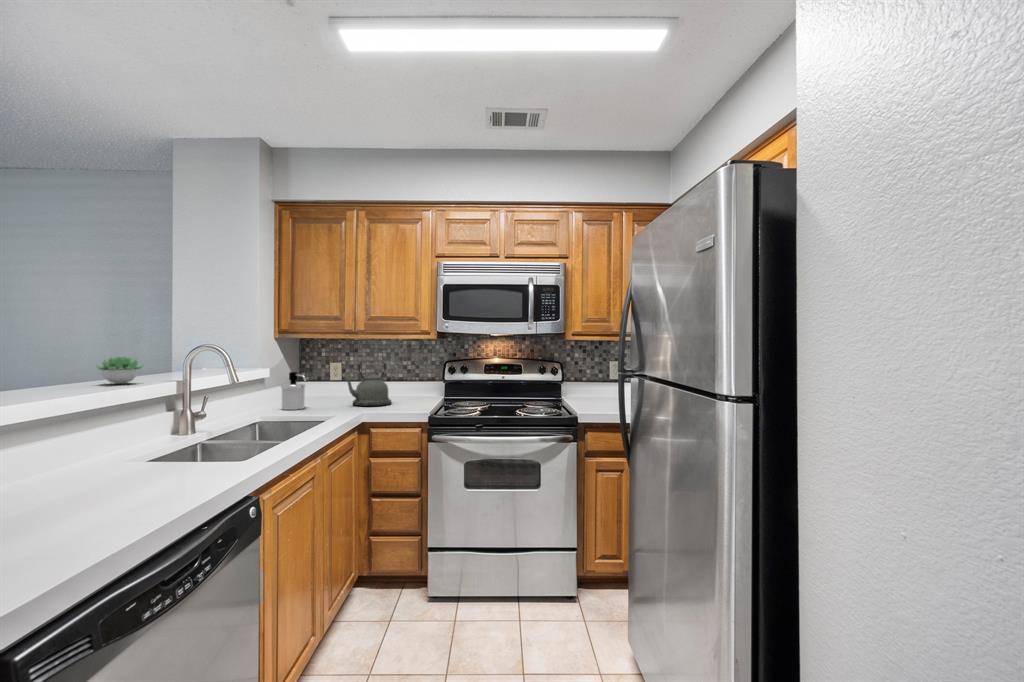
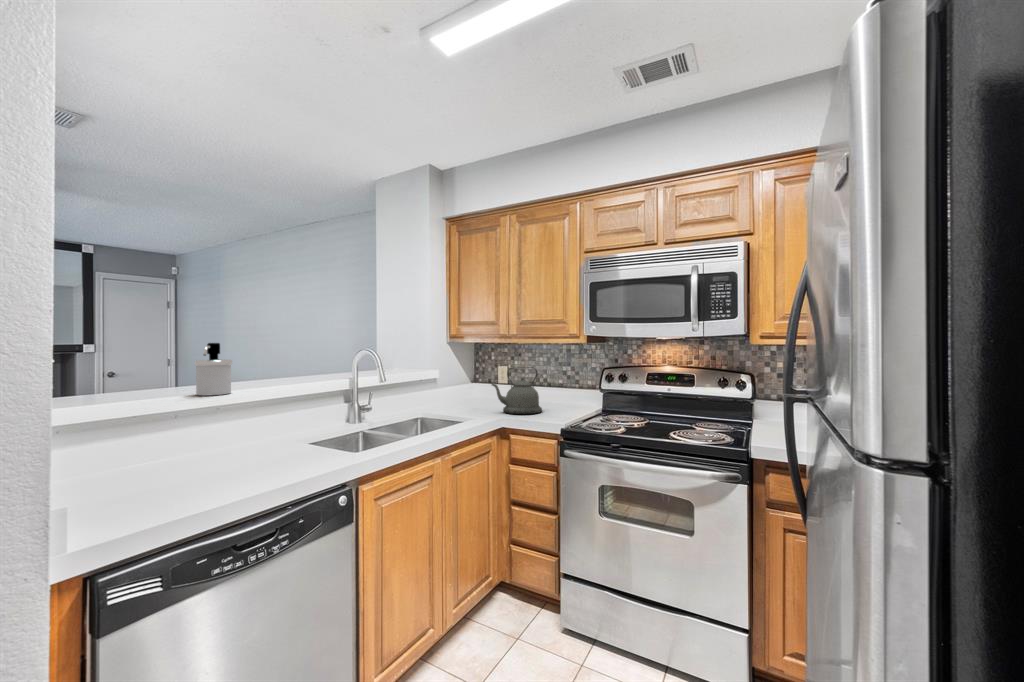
succulent plant: present [96,357,144,384] -> none [255,364,292,387]
soap dispenser: present [281,372,306,410] -> present [195,343,232,396]

